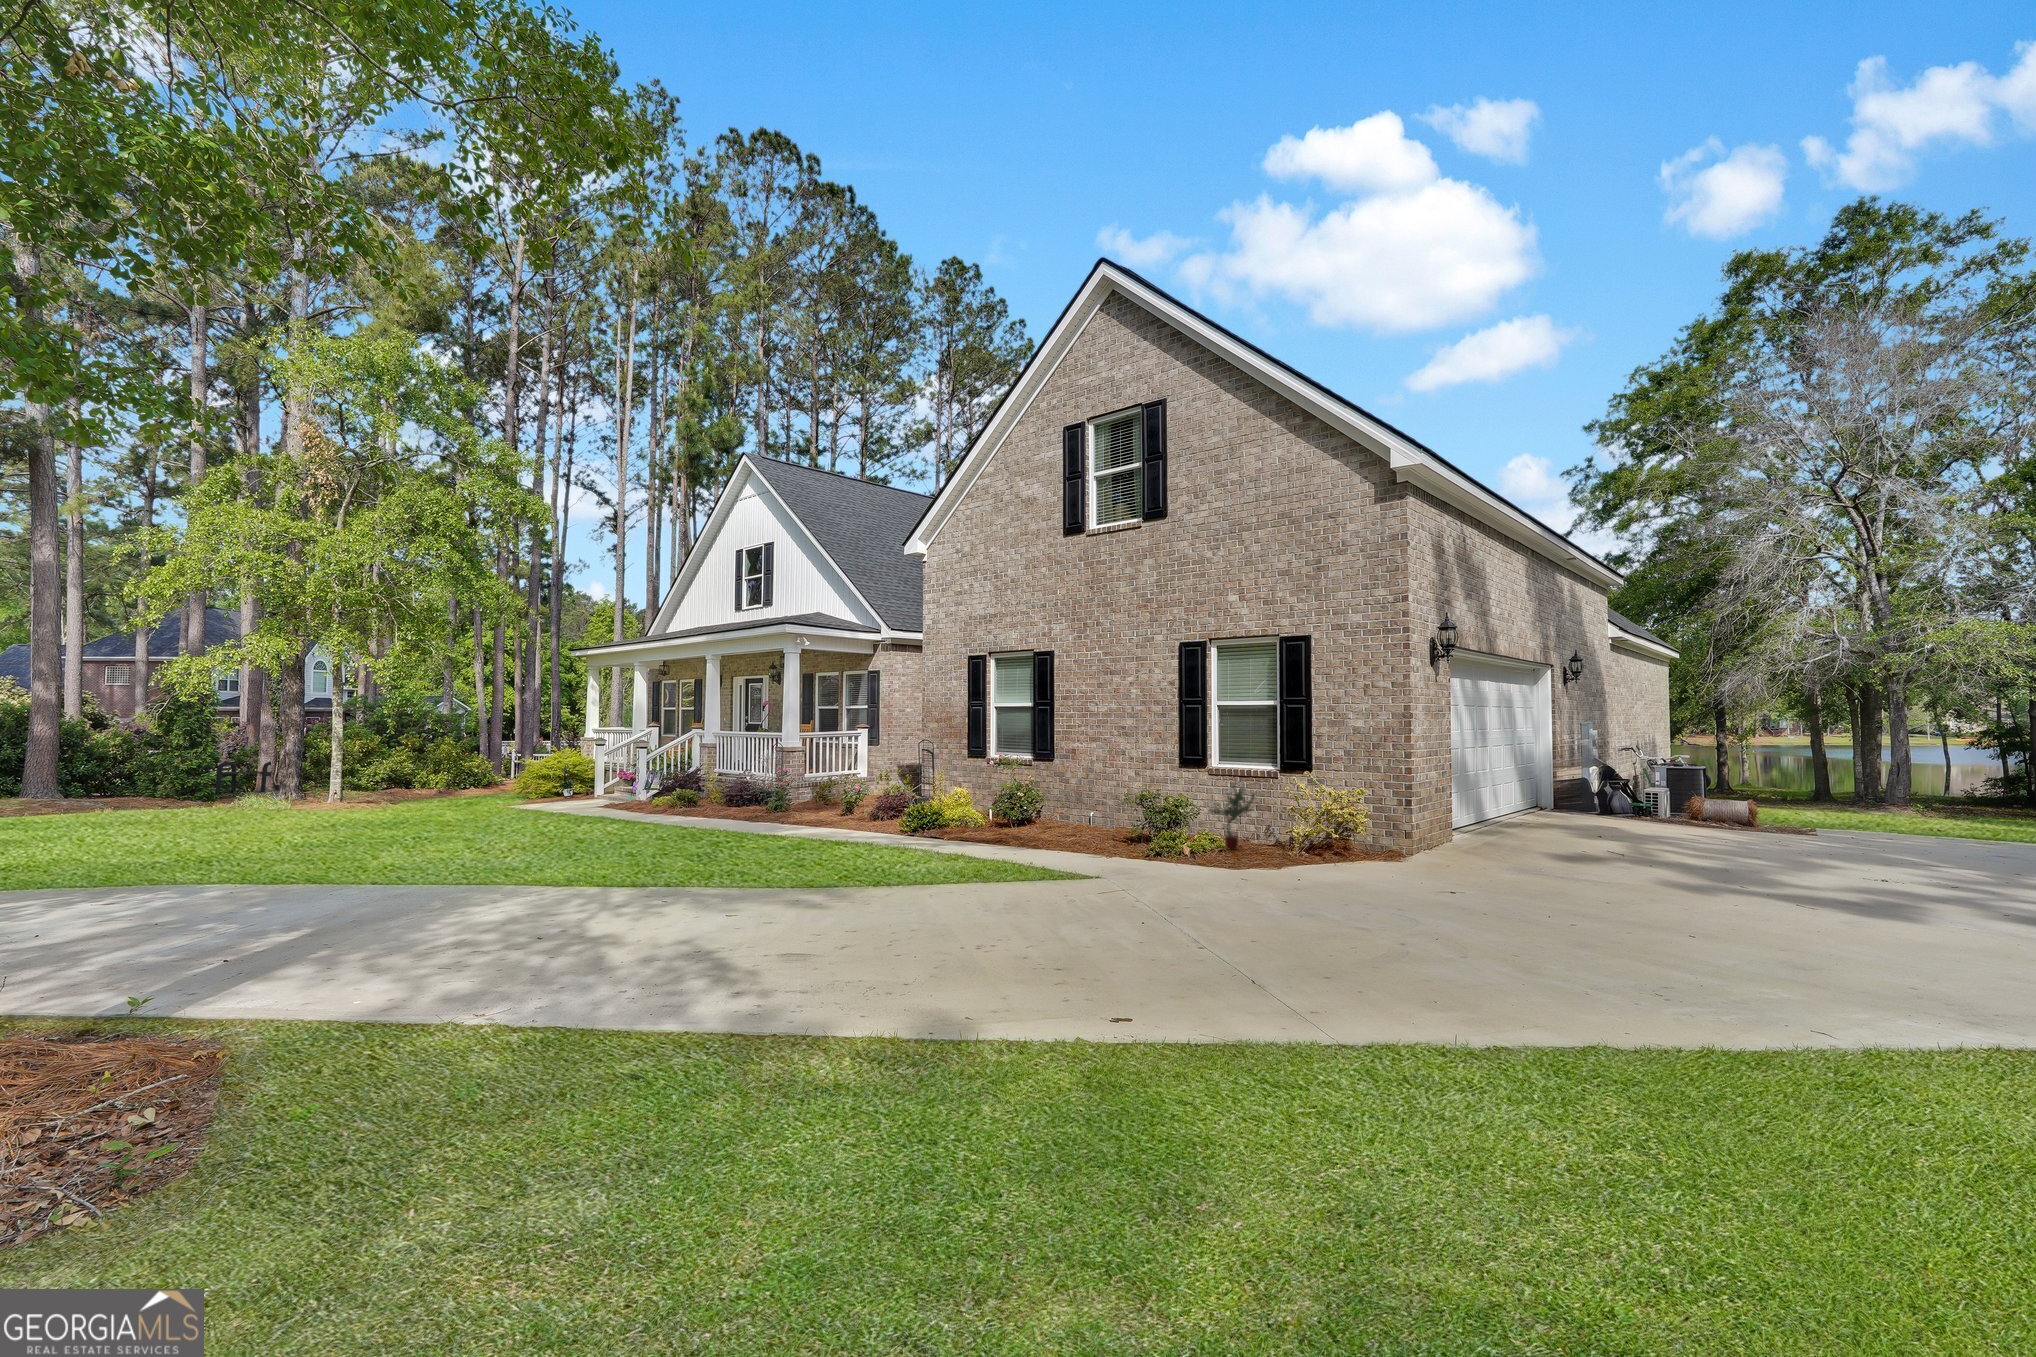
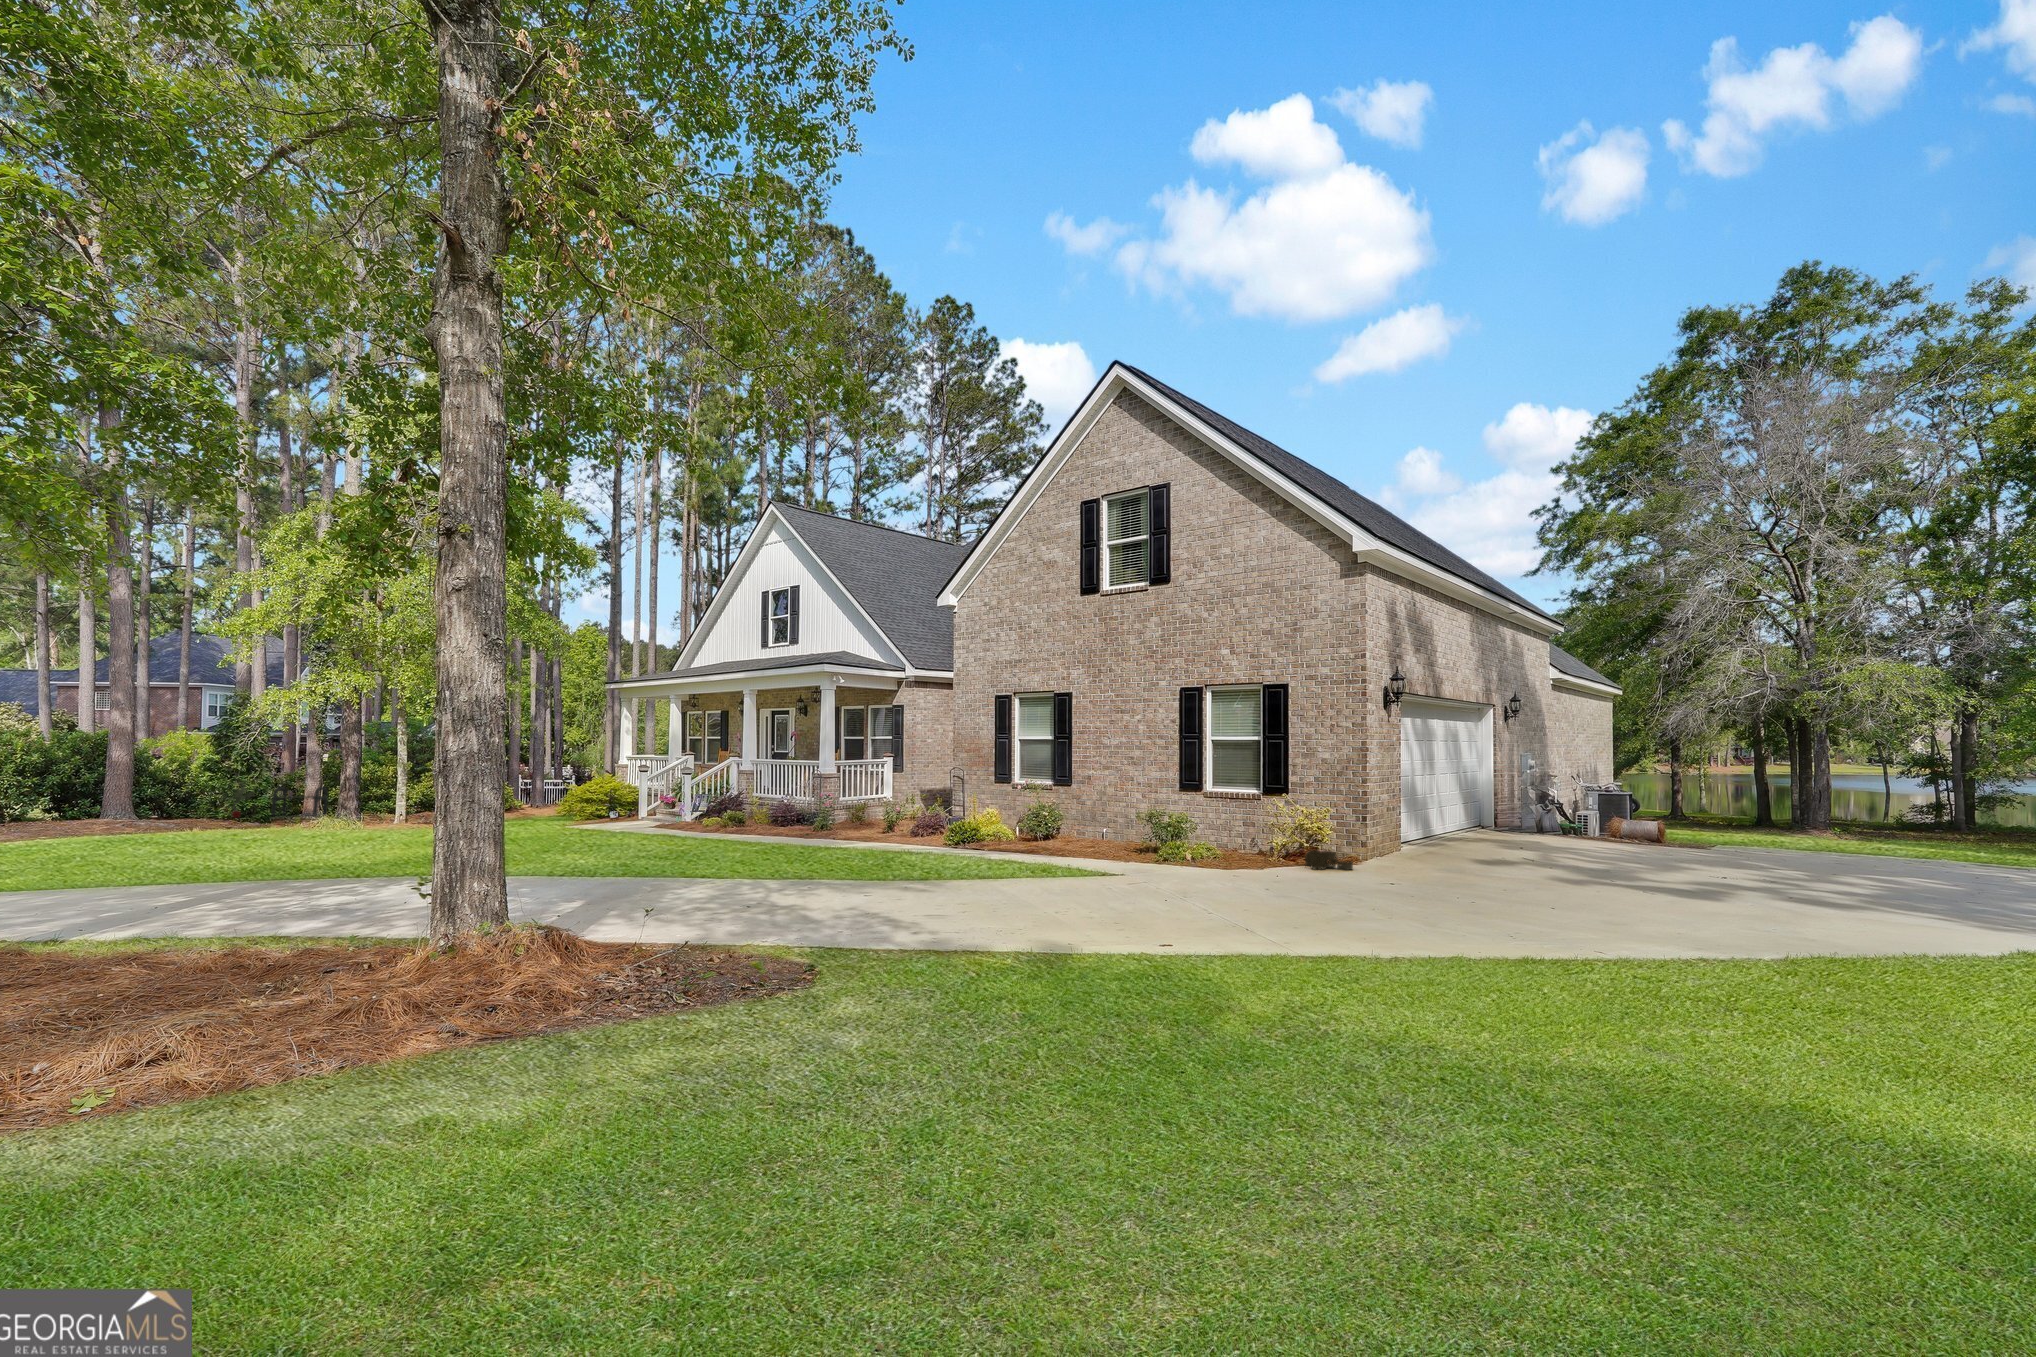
potted tree: present [1210,785,1255,850] -> present [221,784,256,818]
woven basket: none [1332,841,1396,872] -> present [1305,849,1353,870]

